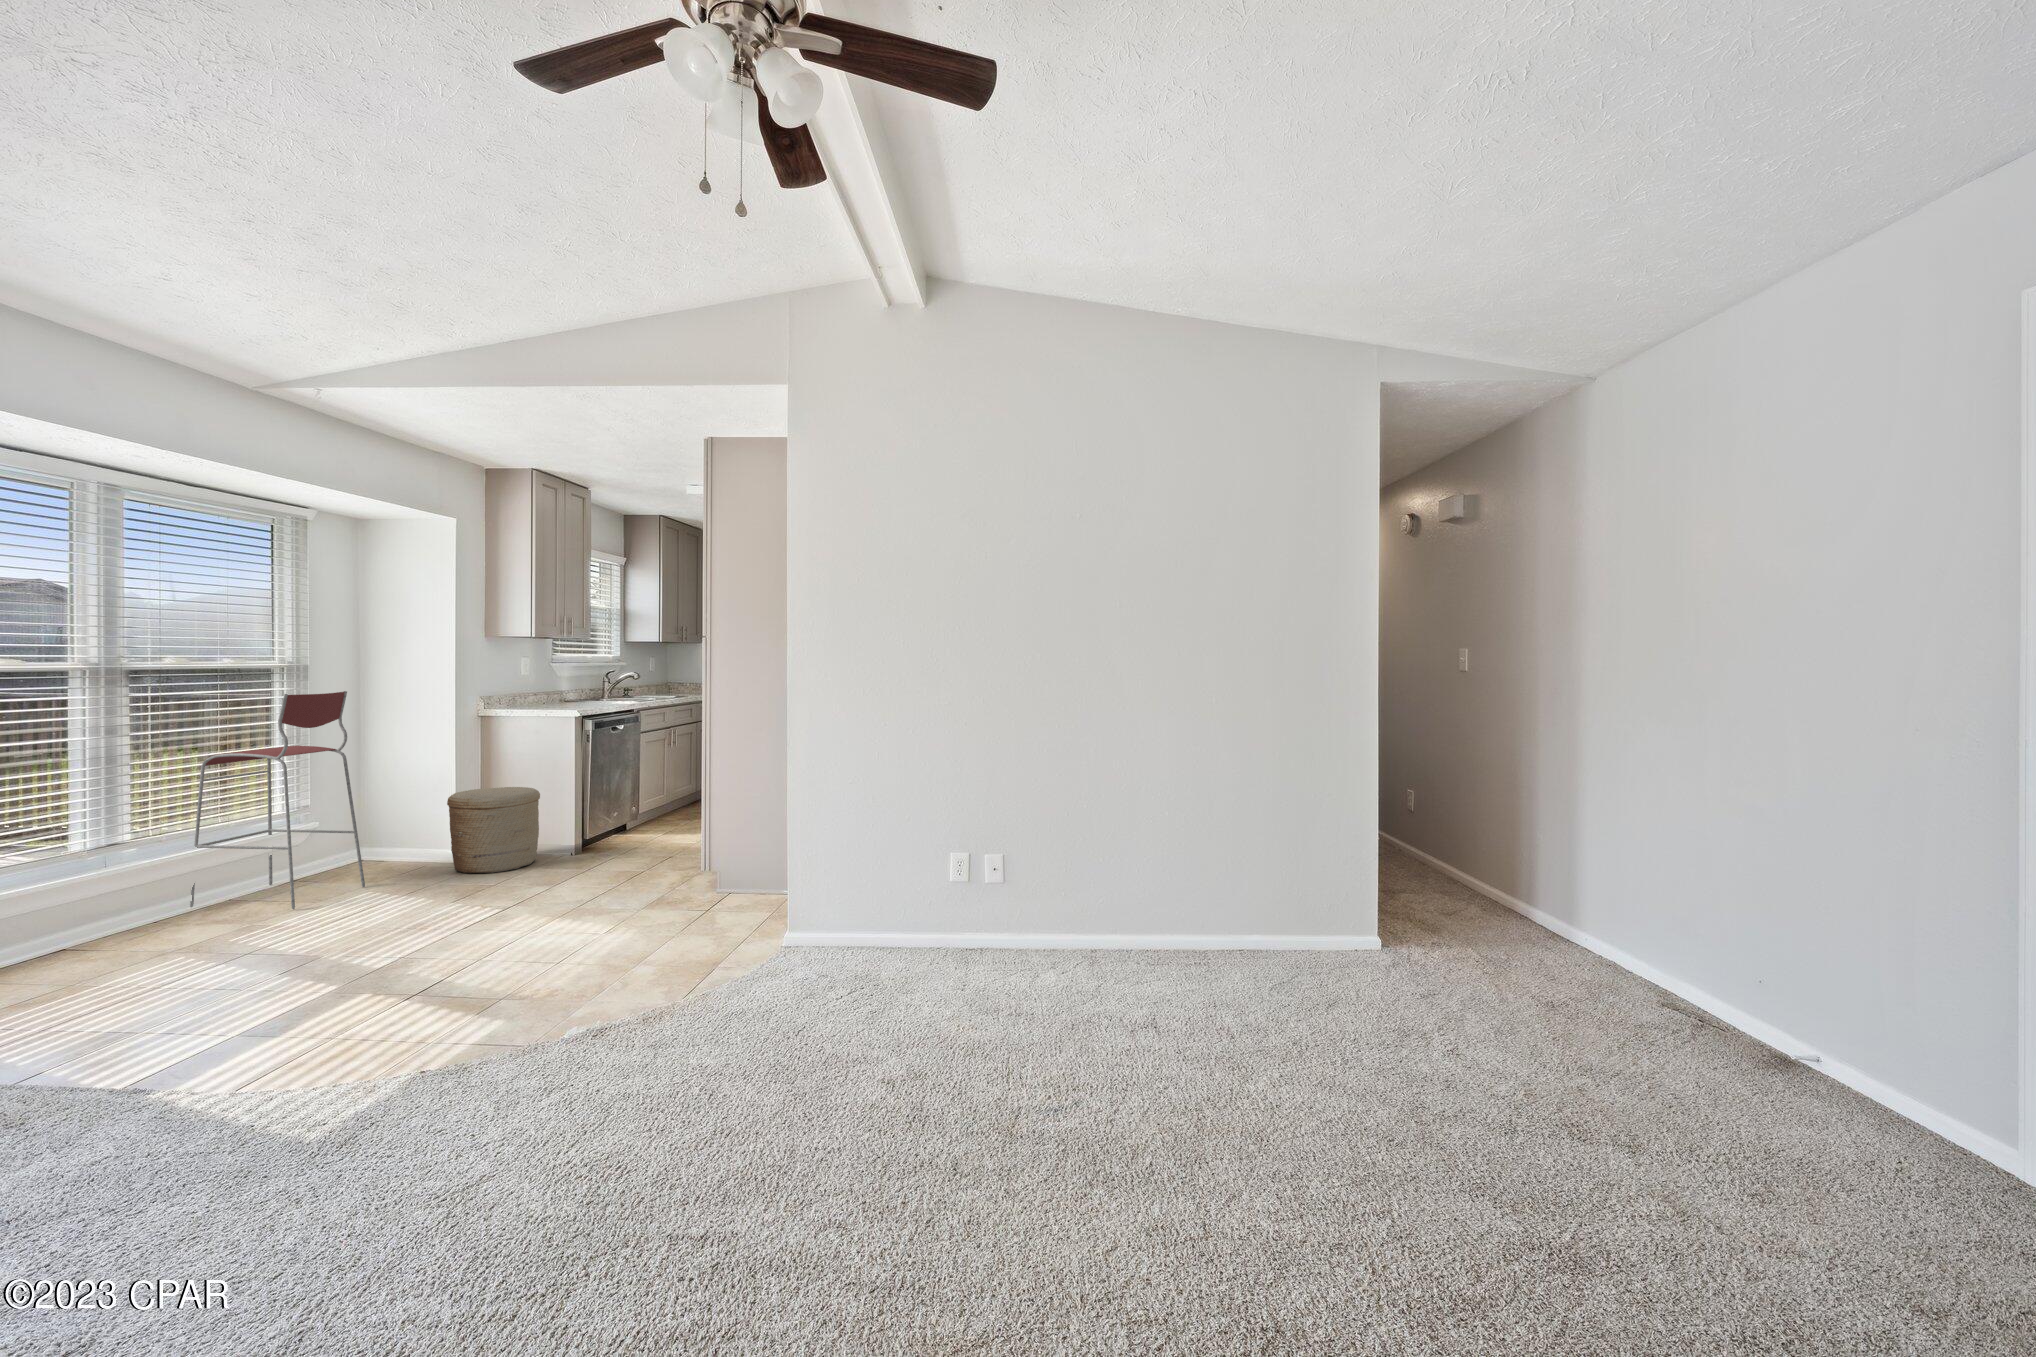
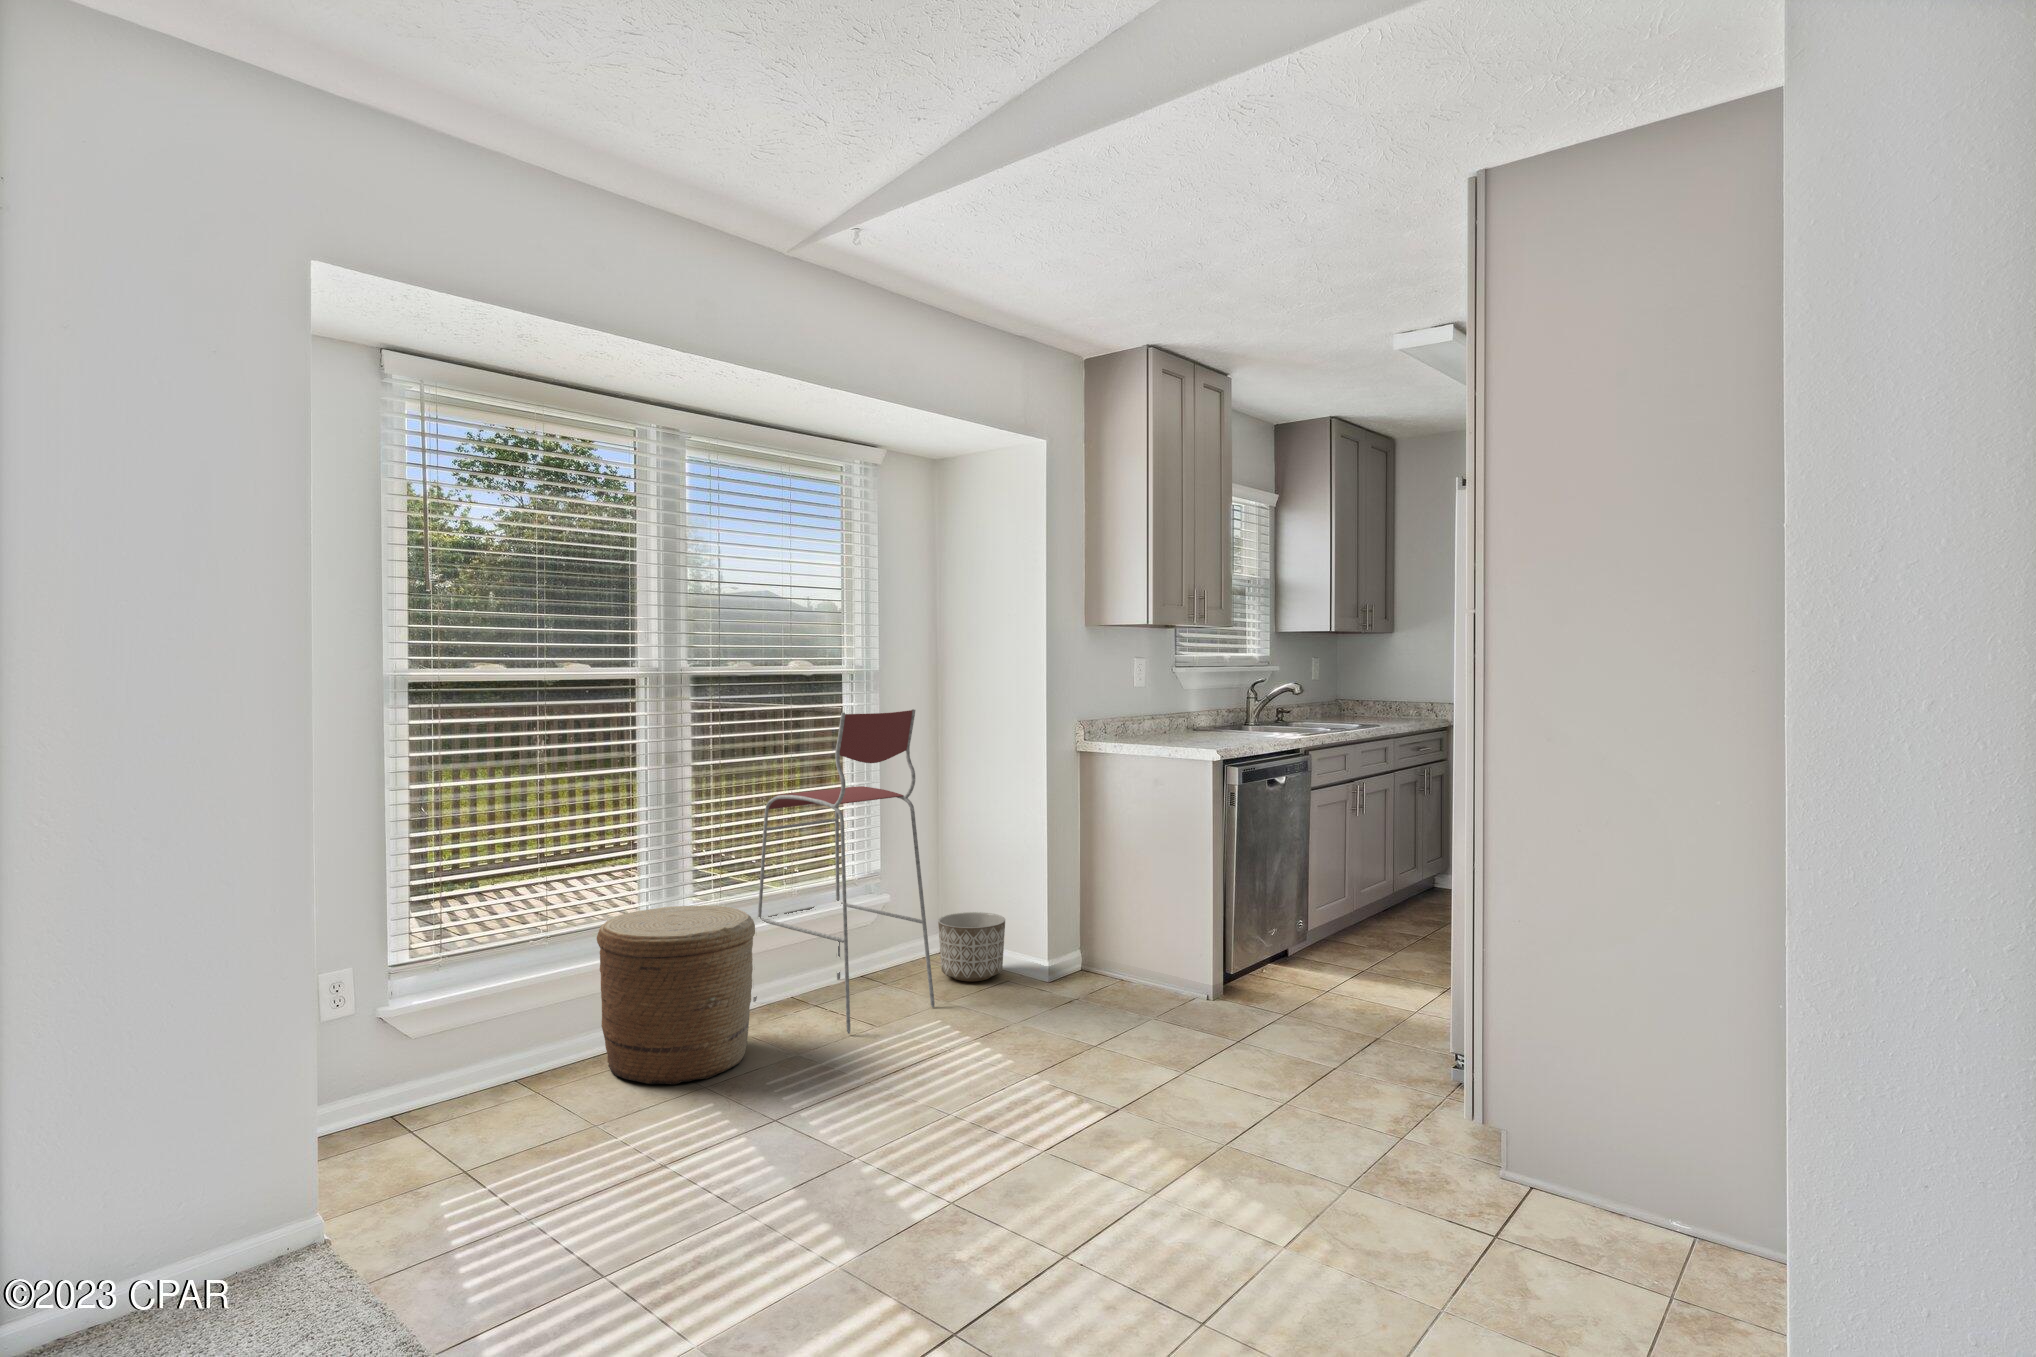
woven basket: present [447,787,540,873] -> present [597,905,755,1085]
planter: none [364,826,421,871] -> present [938,912,1005,981]

